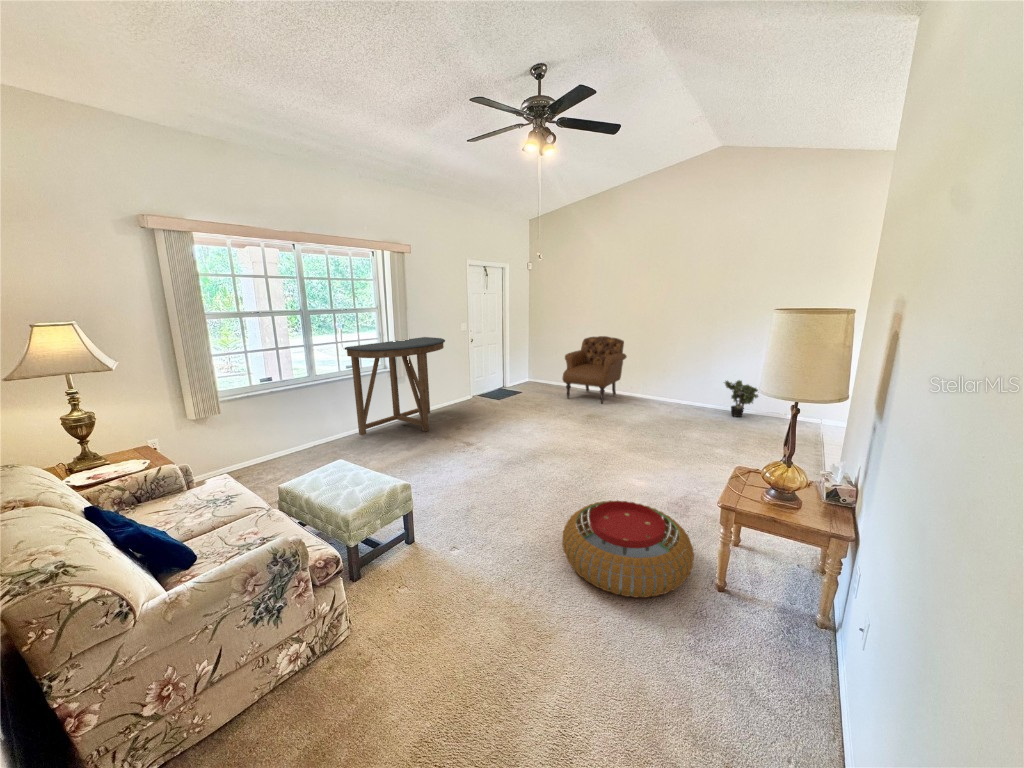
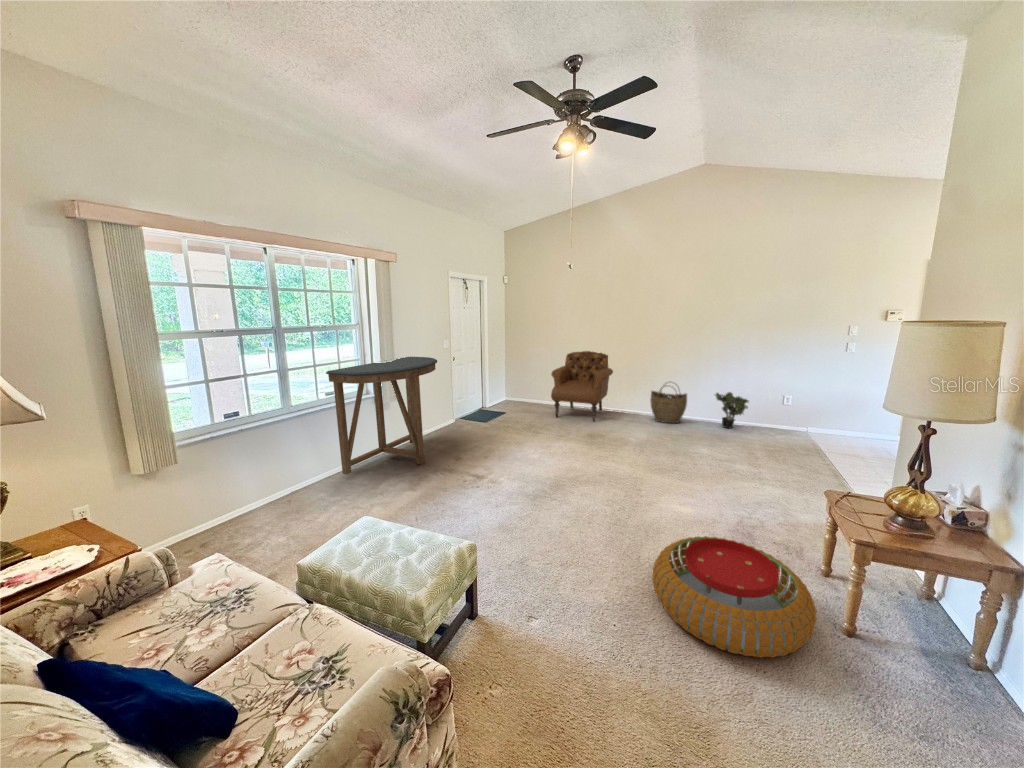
woven basket: none [660,368,697,410] -> present [650,382,687,424]

